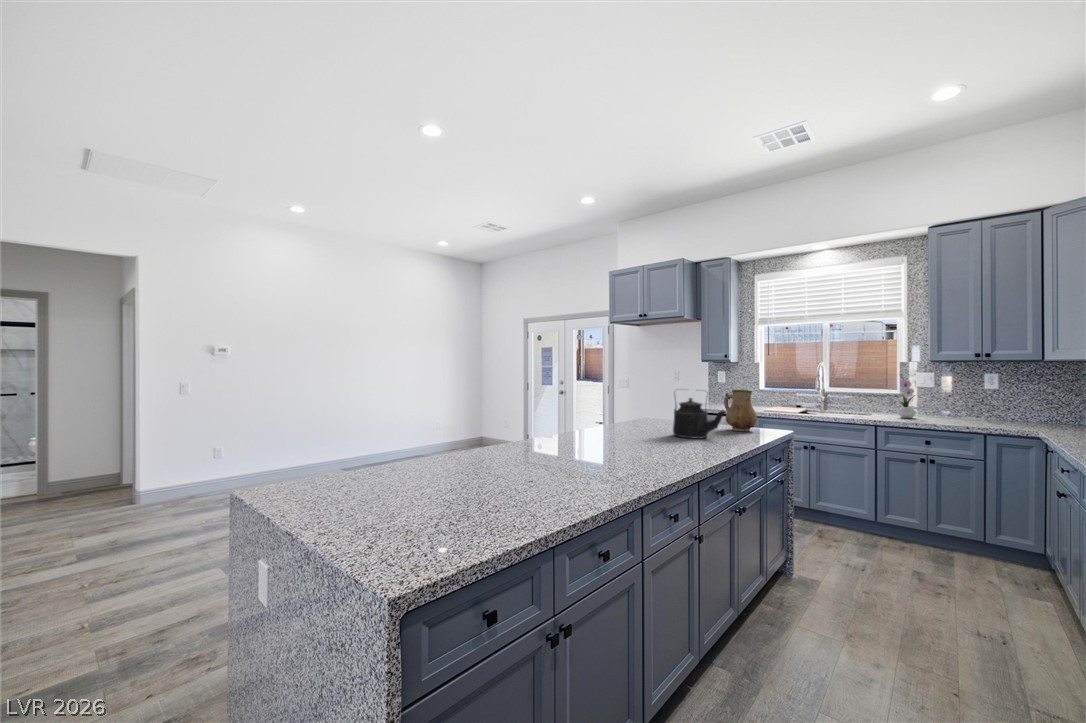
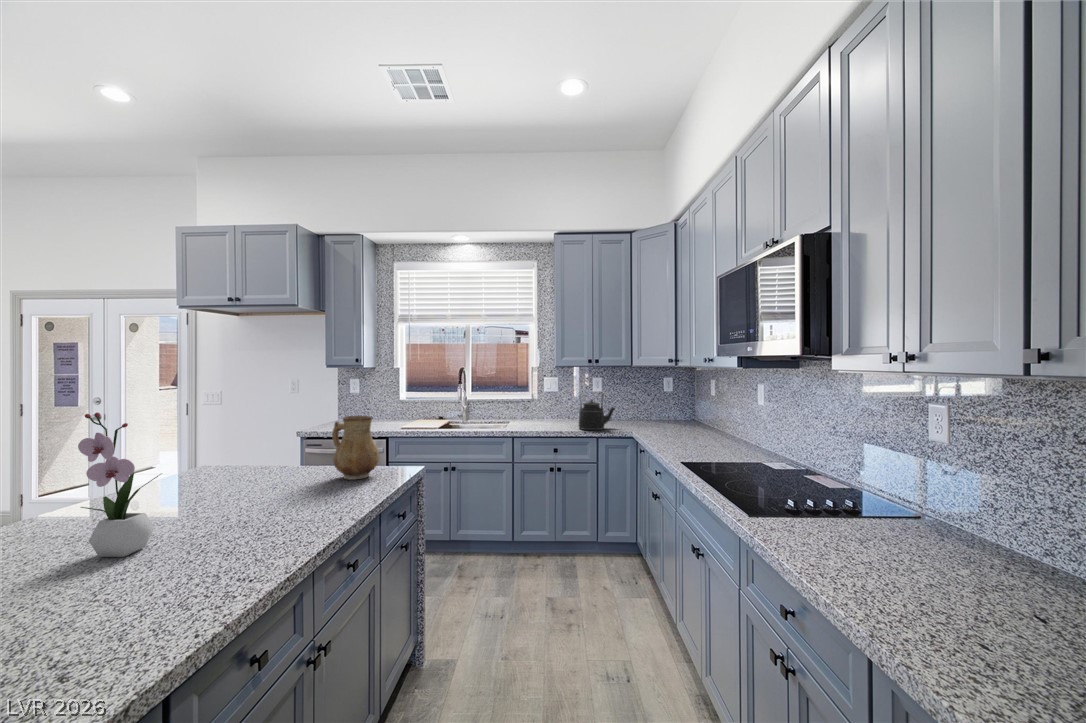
flower arrangement: present [897,374,916,418] -> present [78,413,161,557]
kettle: present [673,398,725,439] -> present [579,394,615,430]

